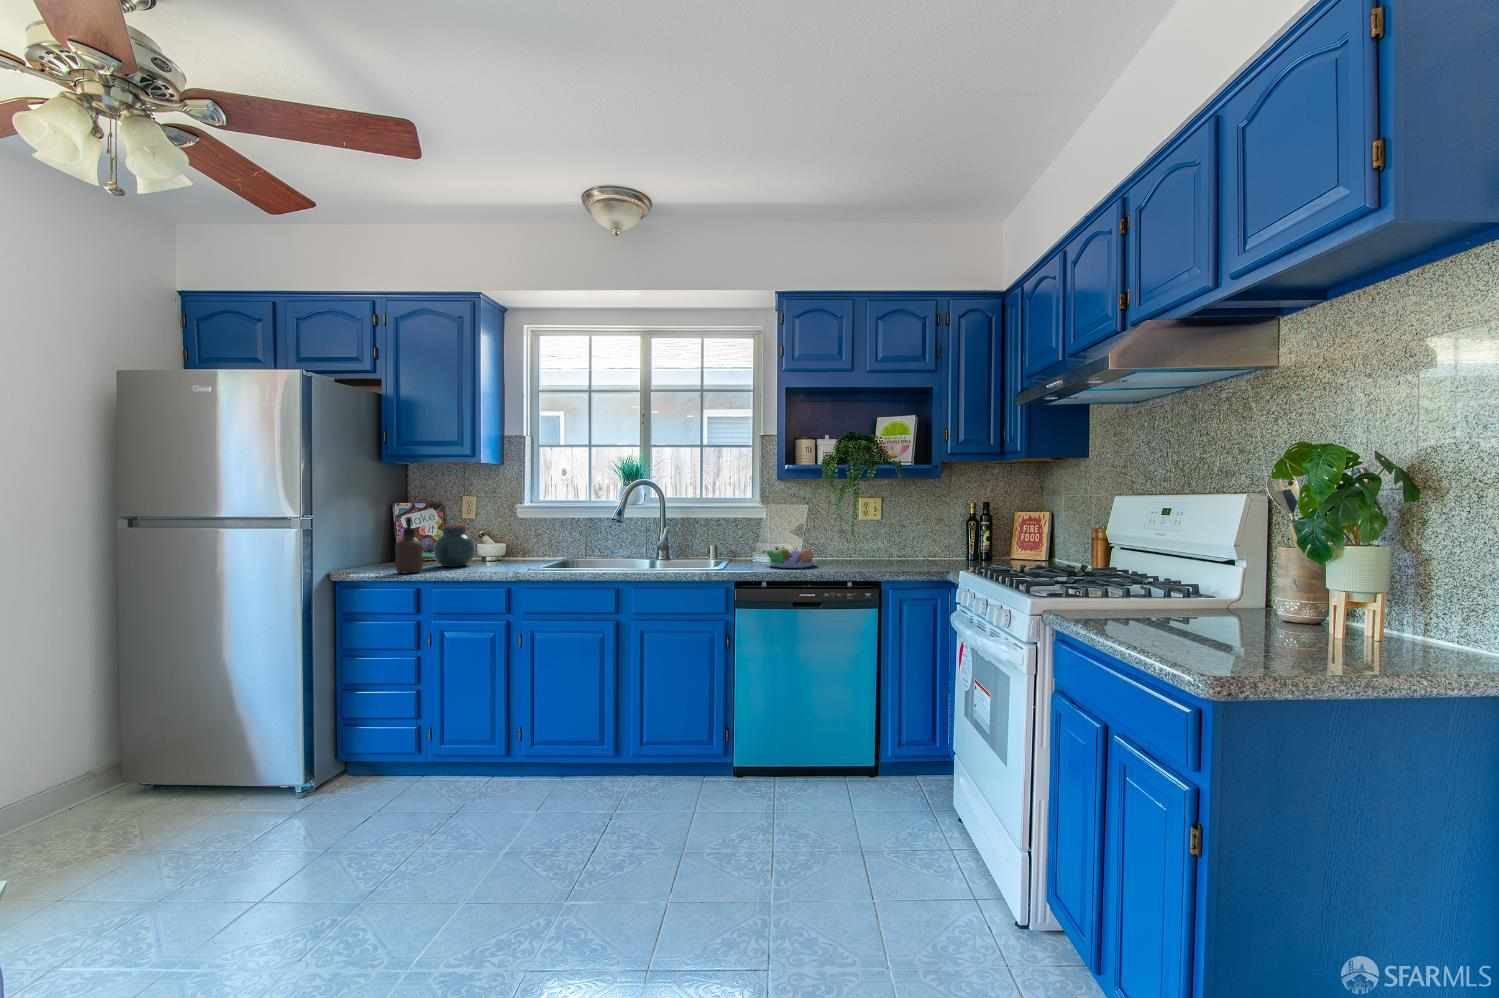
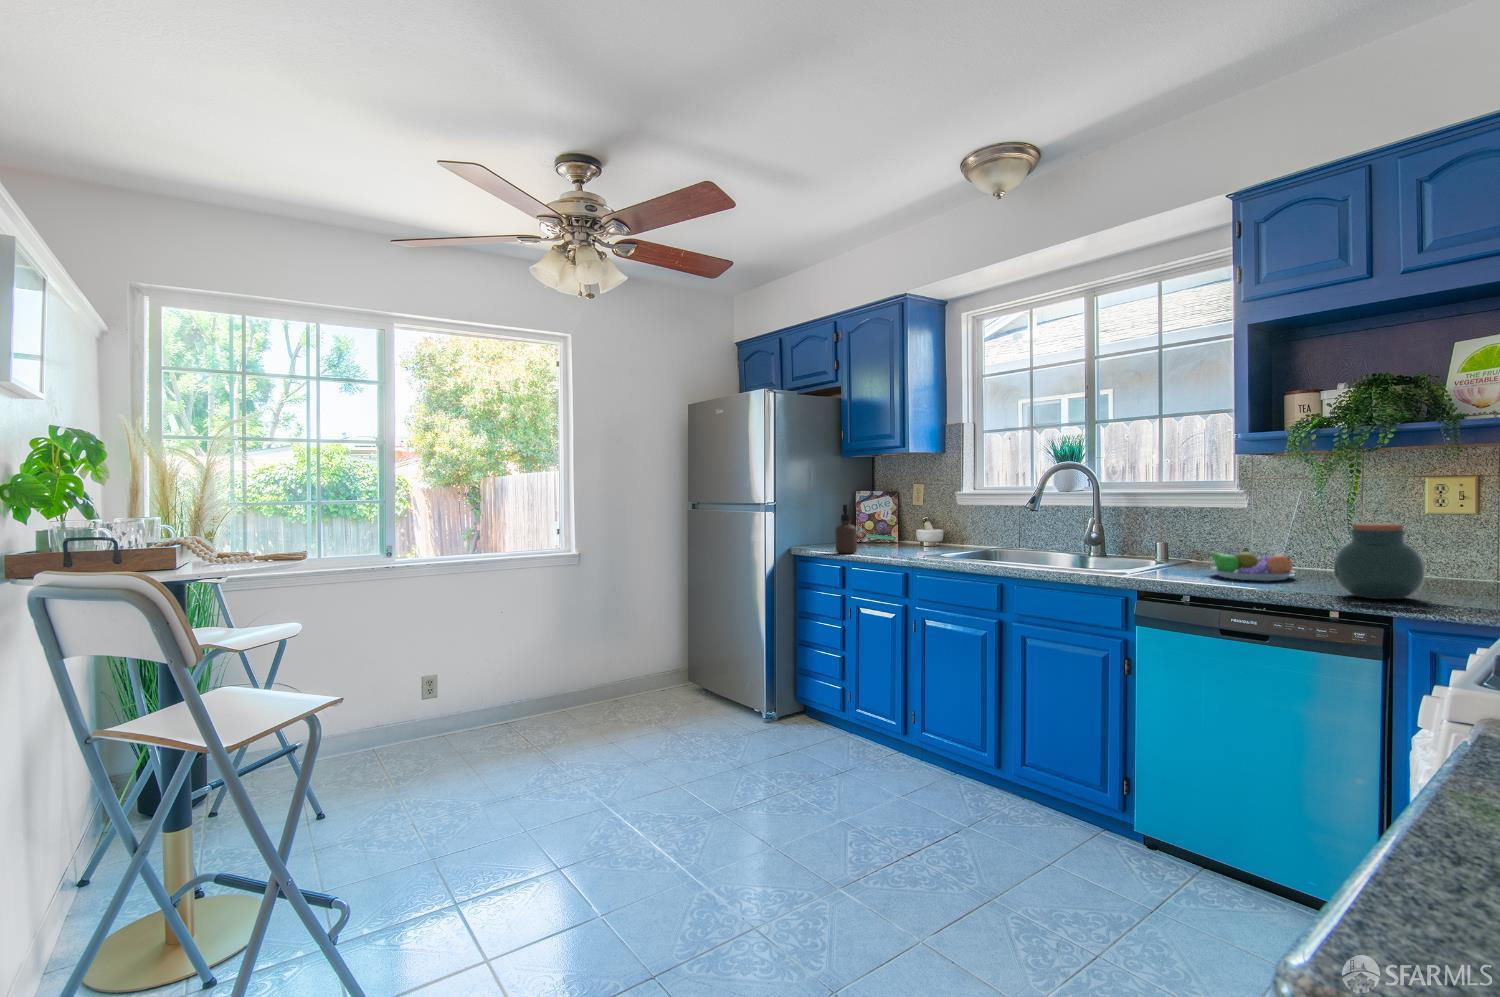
jar: present [434,524,475,567] -> present [1334,523,1425,599]

